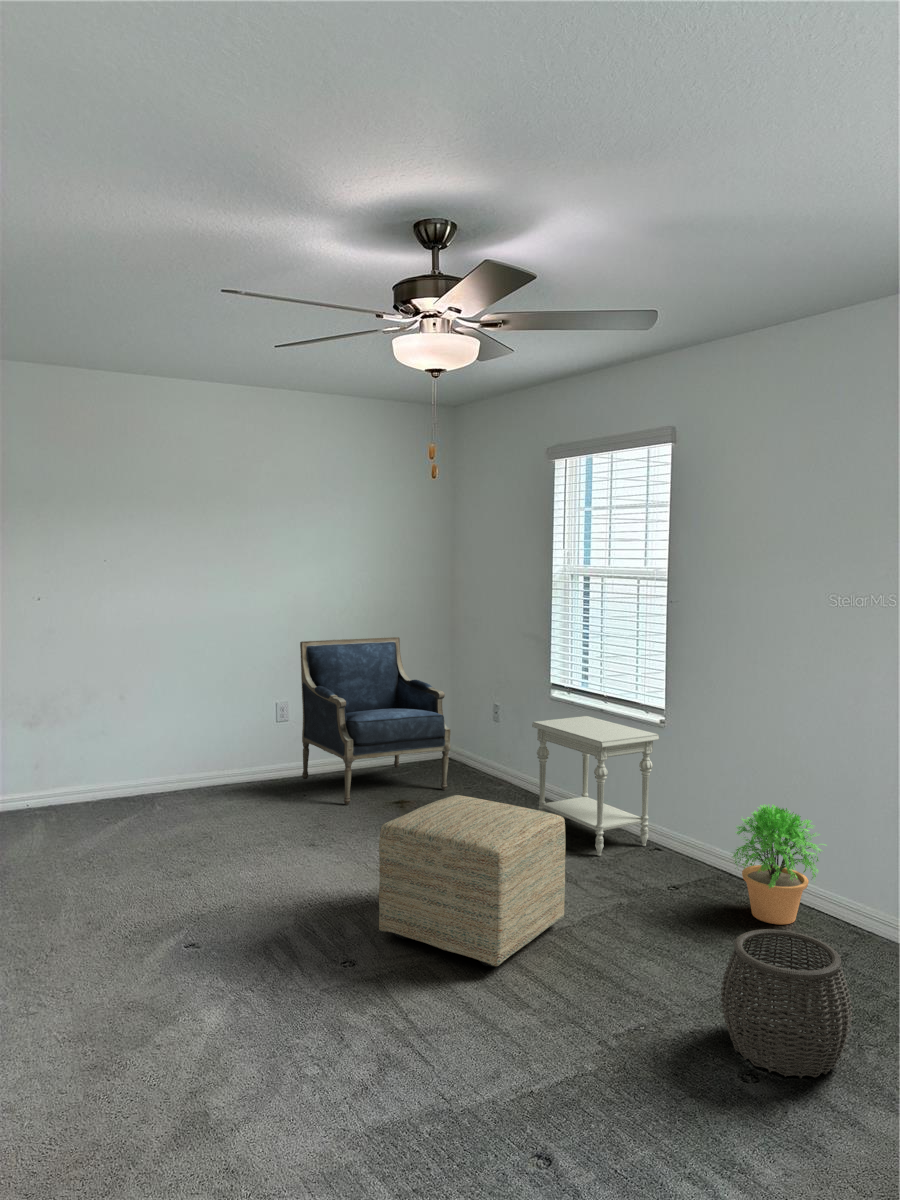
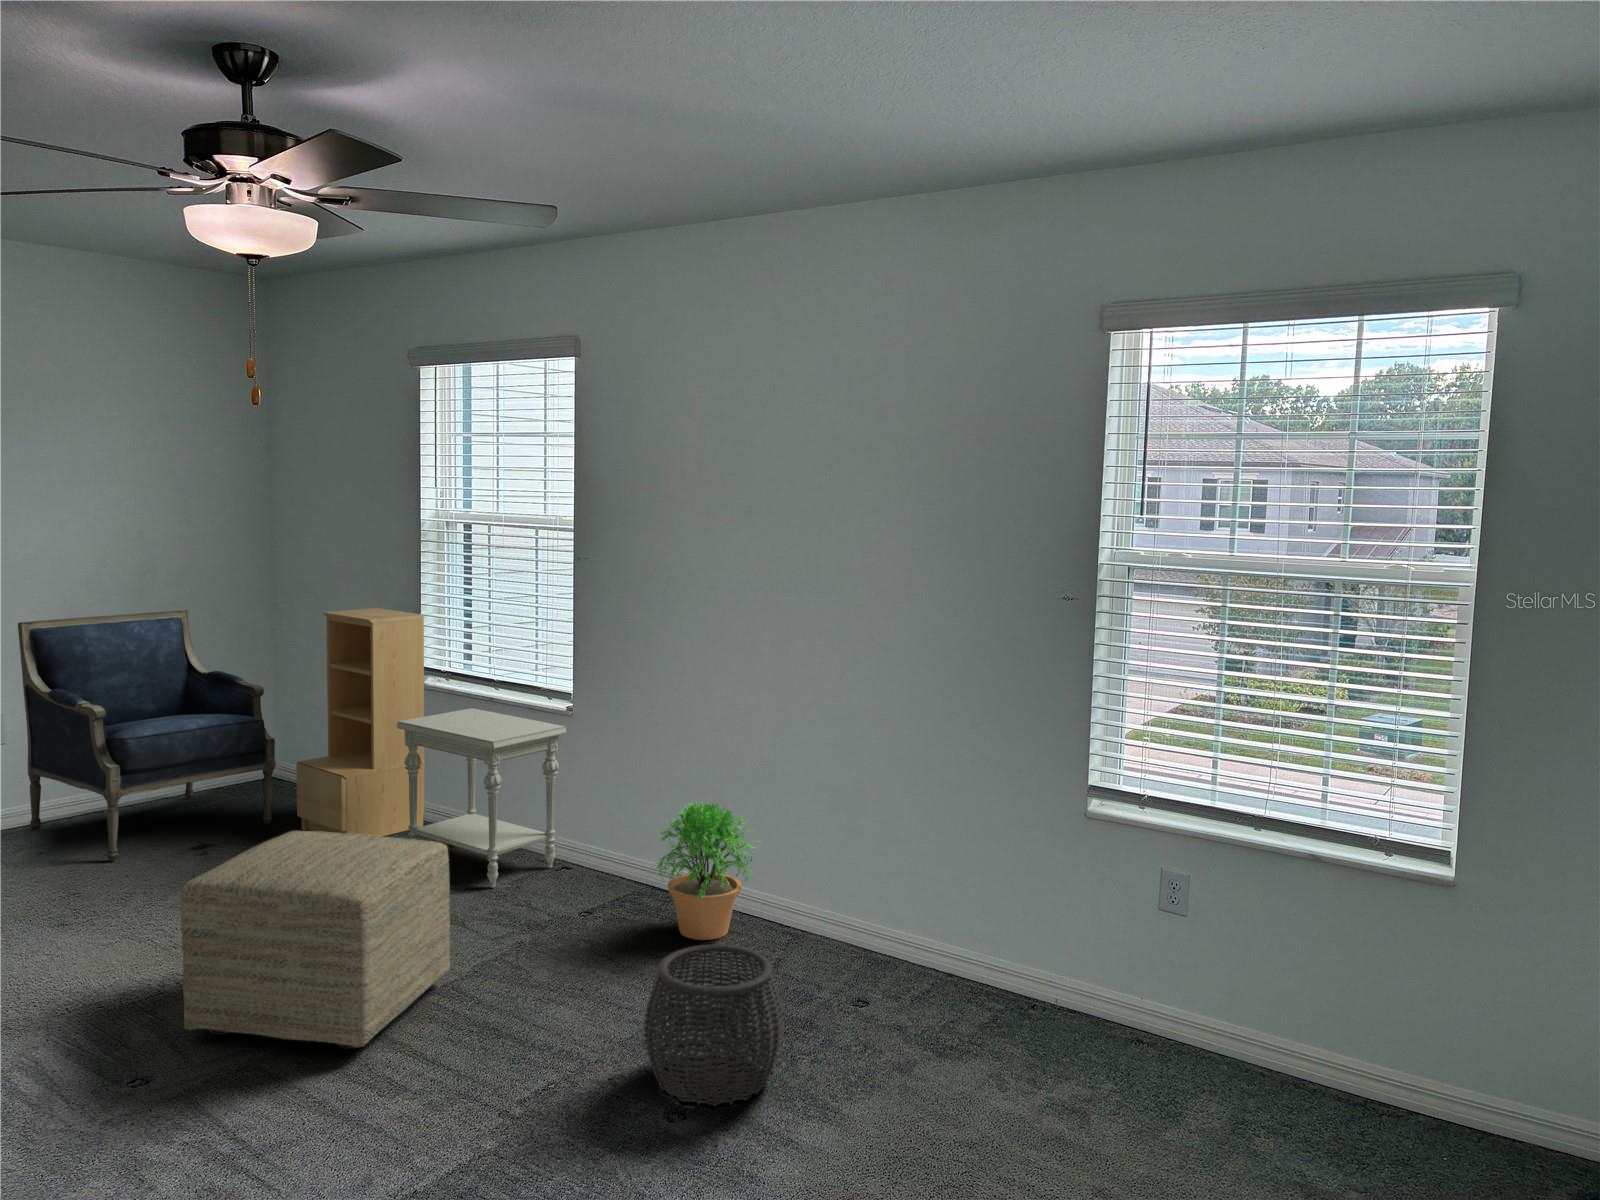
bookshelf: none [463,639,554,811] -> present [296,608,425,837]

